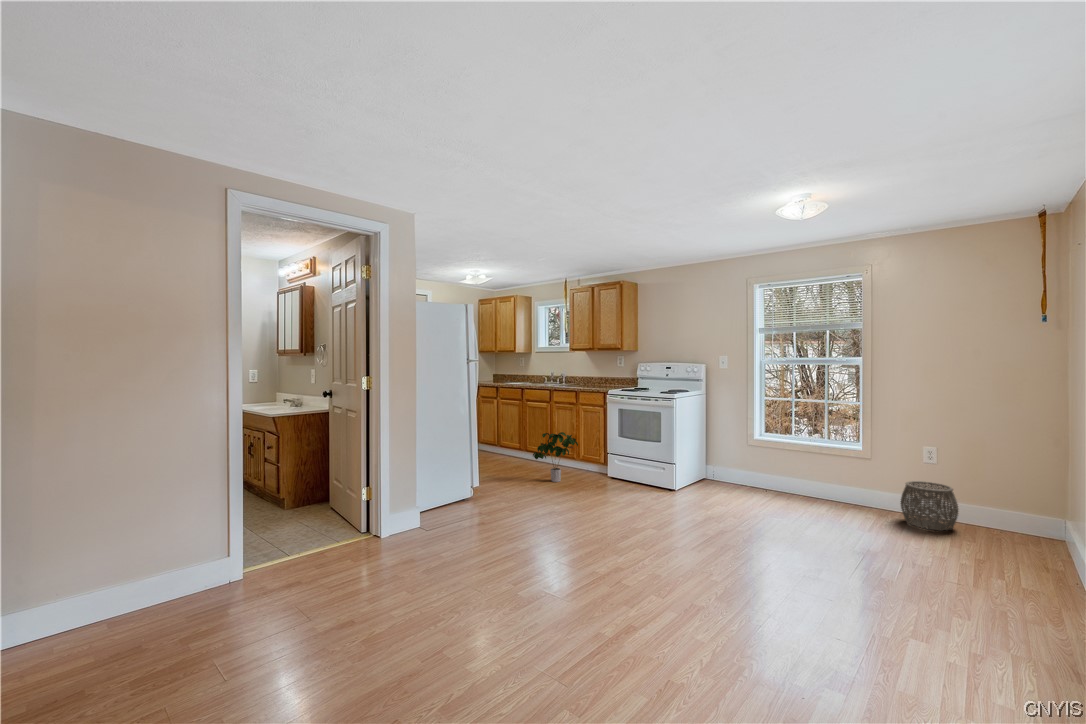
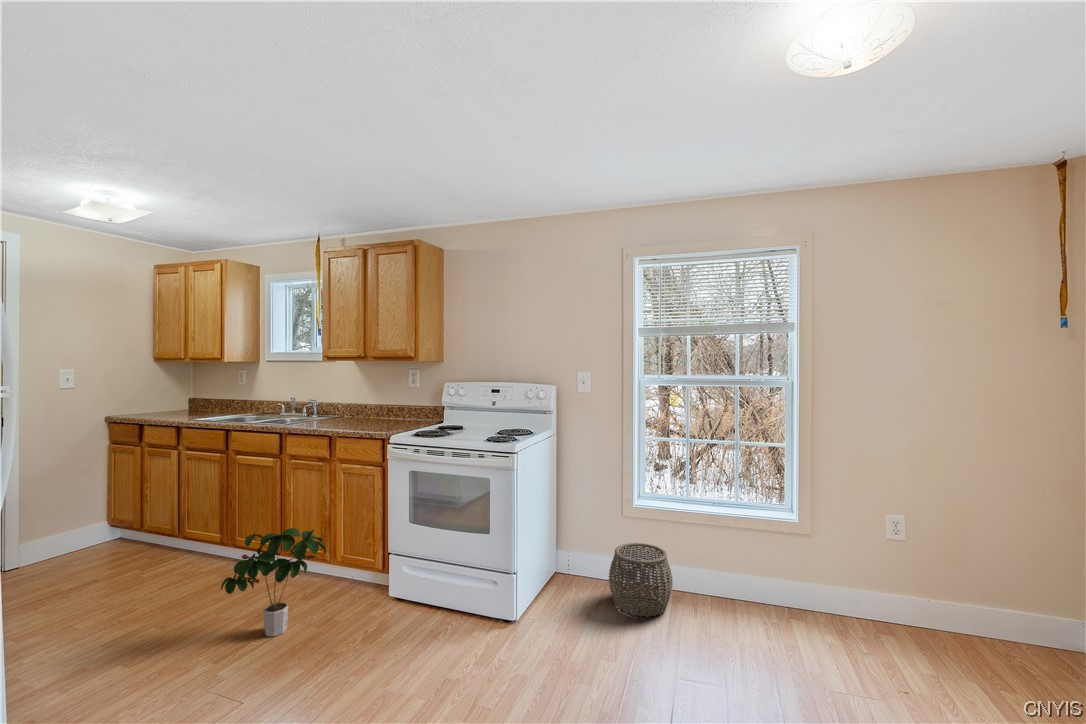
woven basket: present [900,481,959,531] -> present [609,543,673,617]

